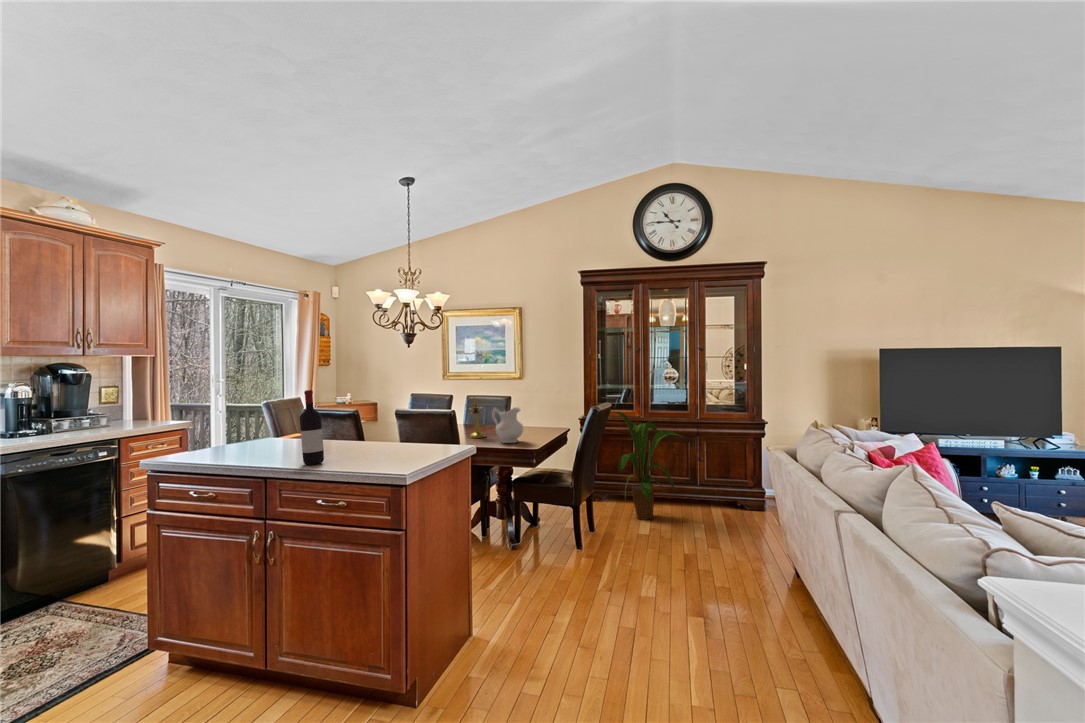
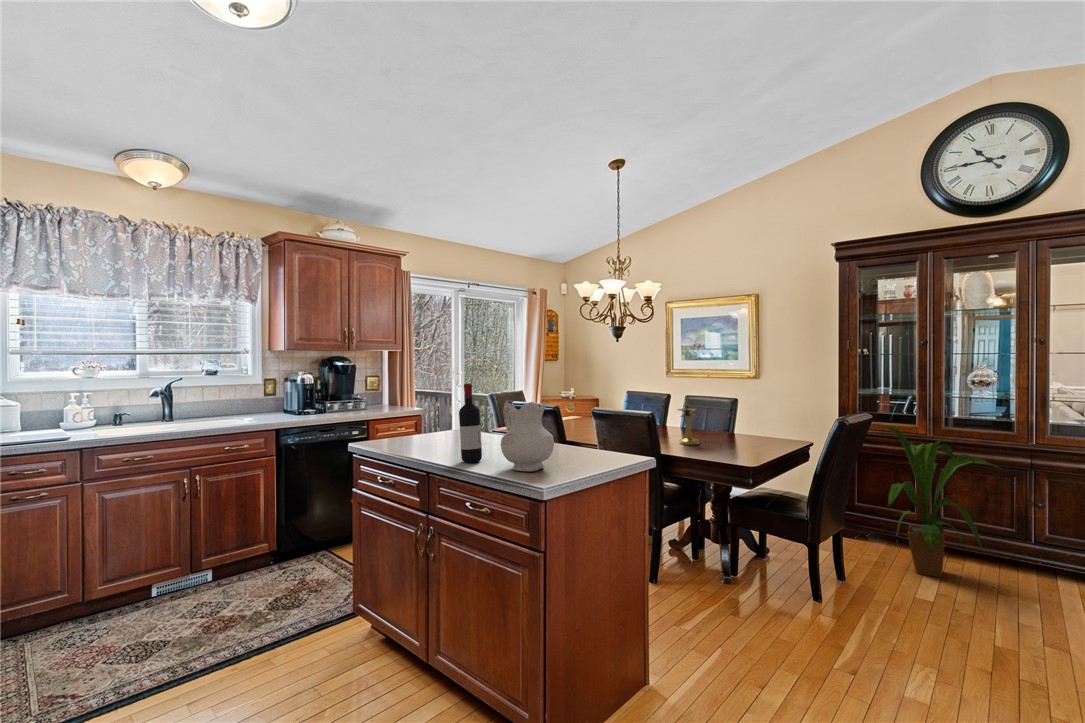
ceramic pitcher: present [492,407,523,443] -> present [501,400,554,472]

